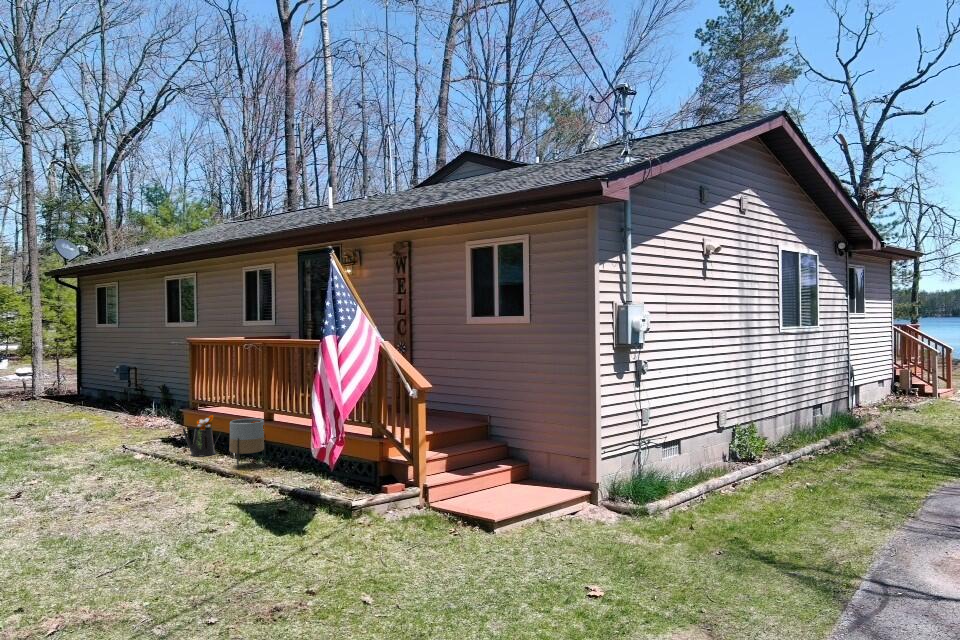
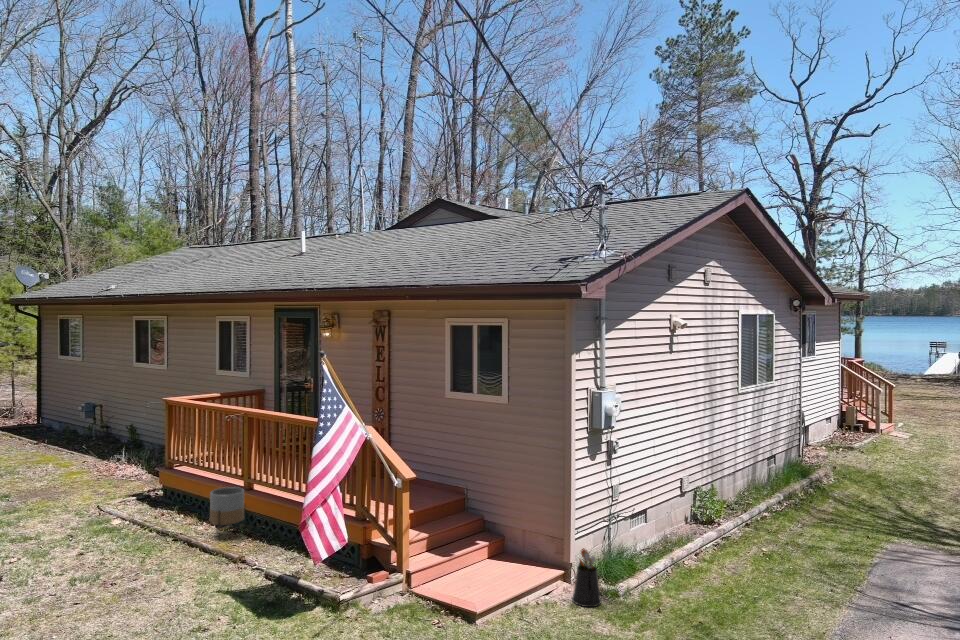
watering can: present [183,415,216,456] -> present [572,548,601,607]

